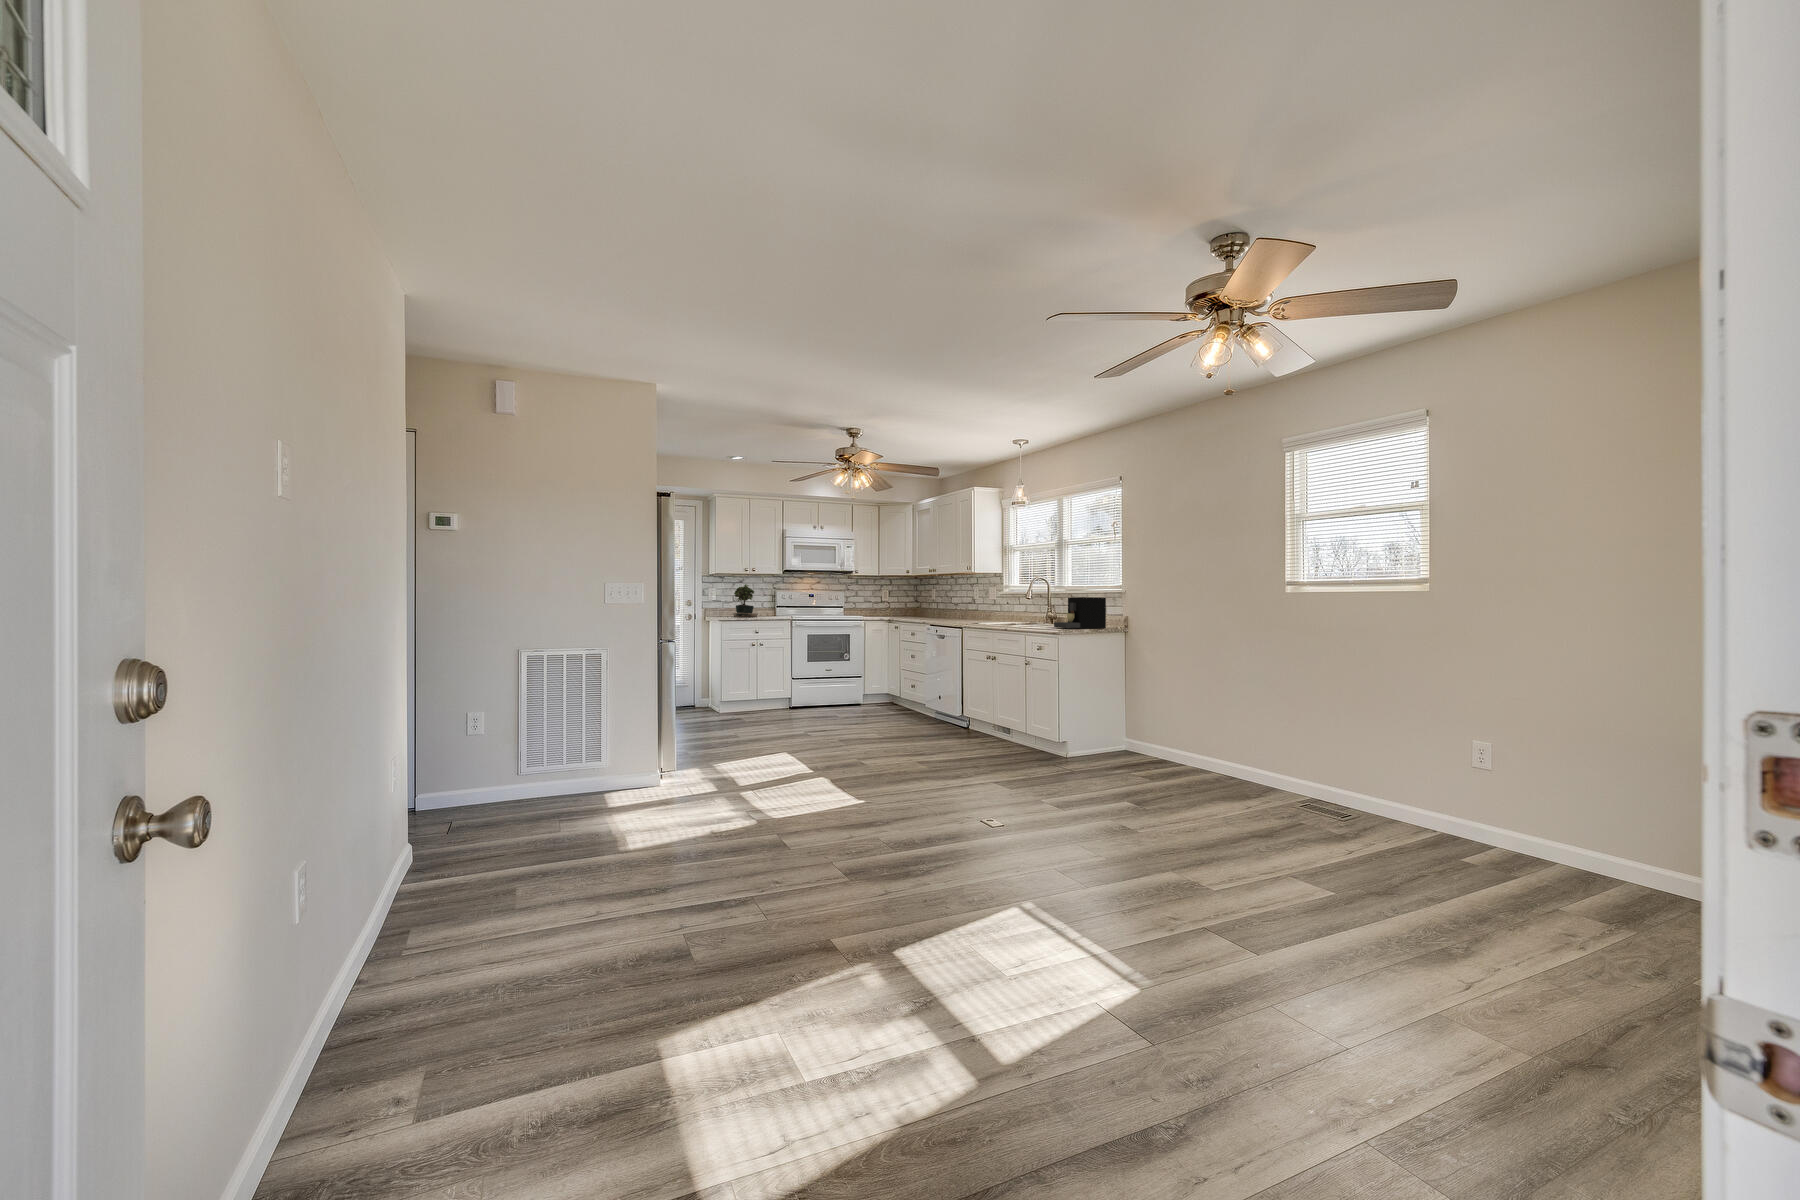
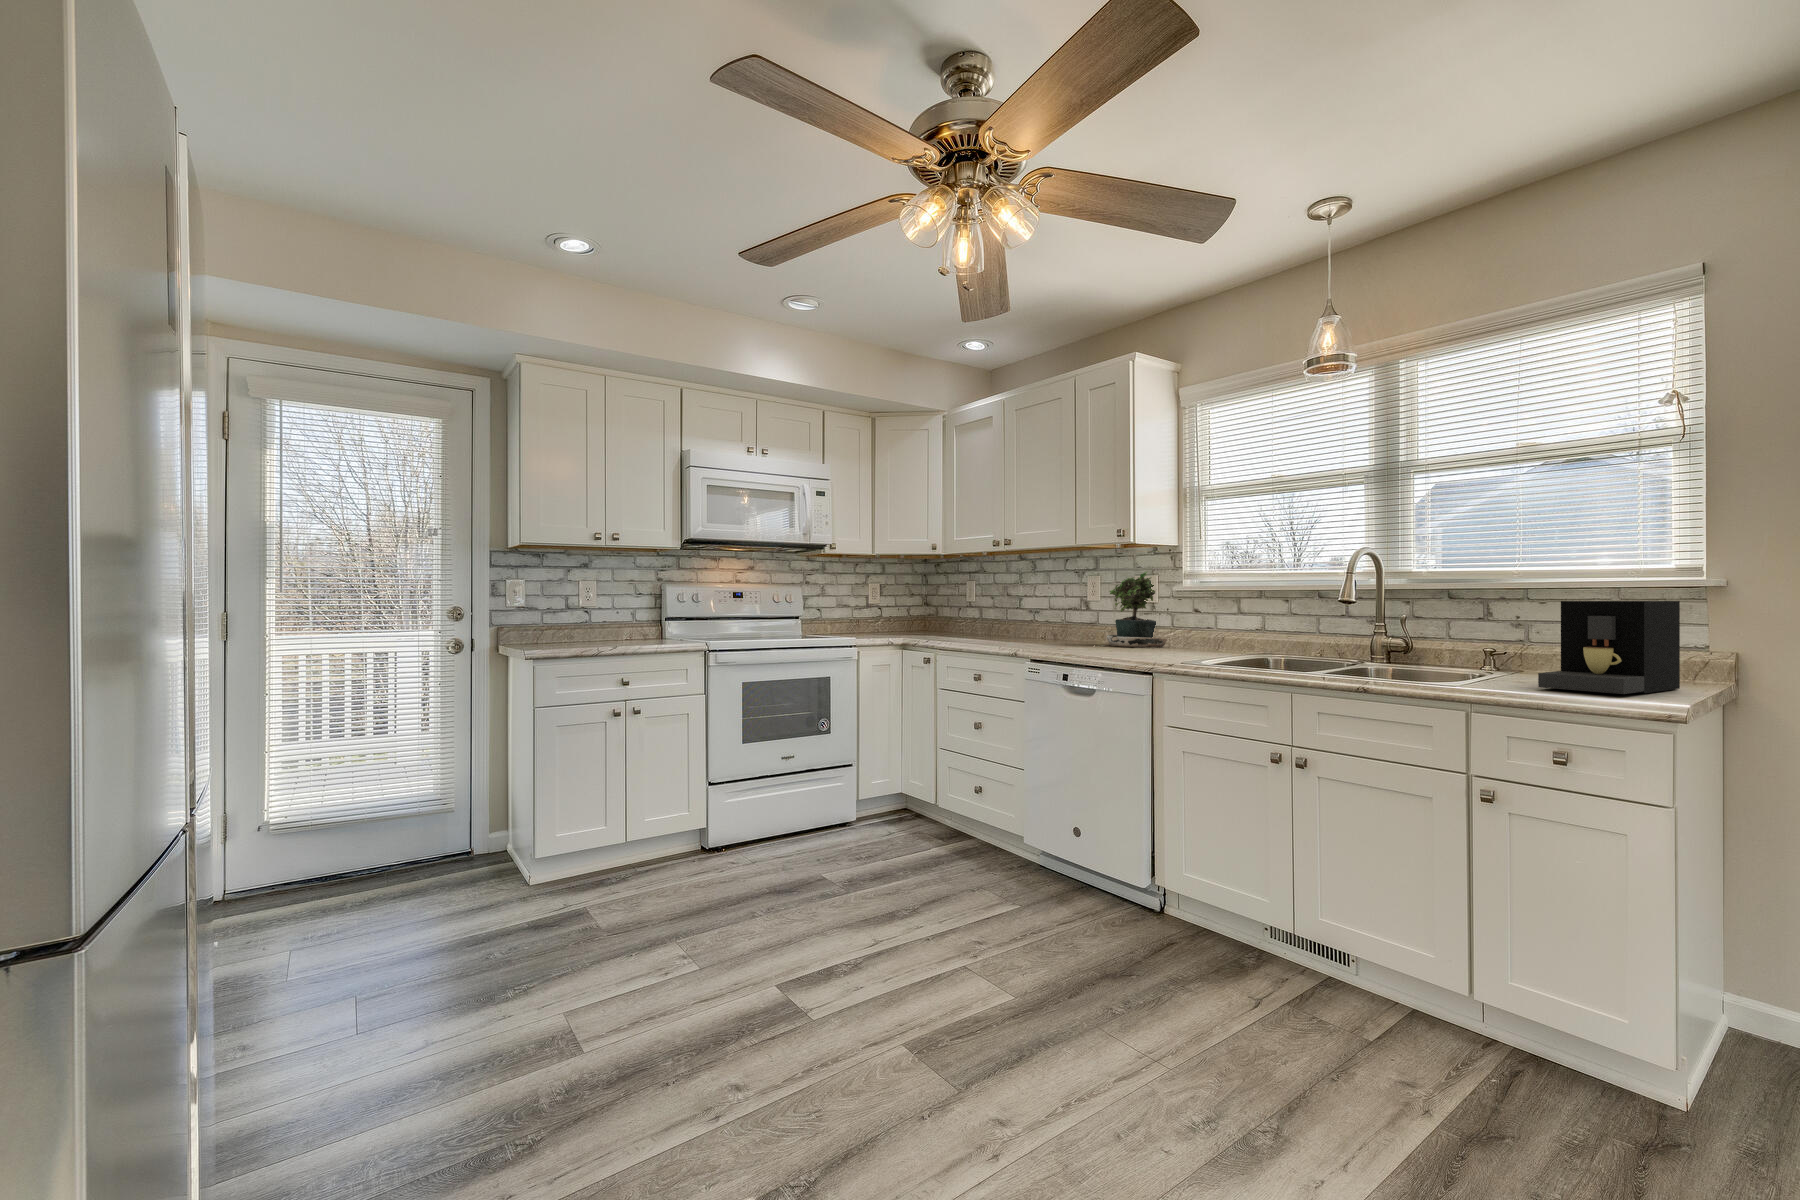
potted plant: present [733,584,758,617] -> present [1102,572,1167,647]

